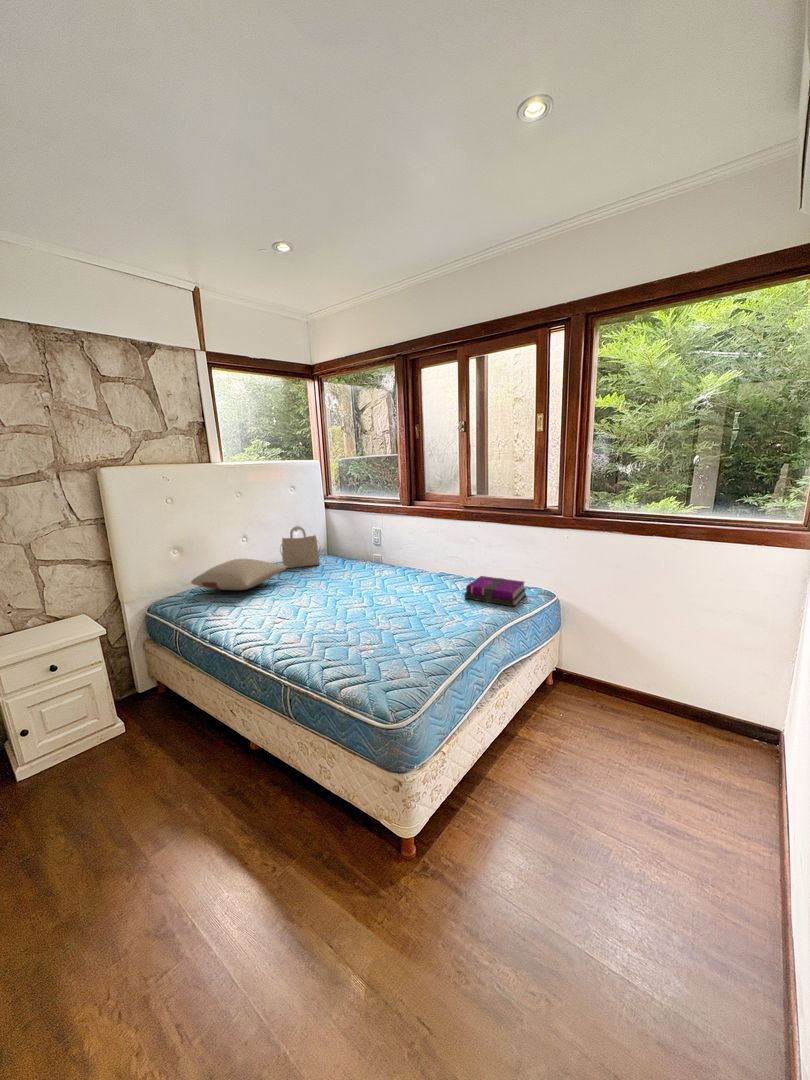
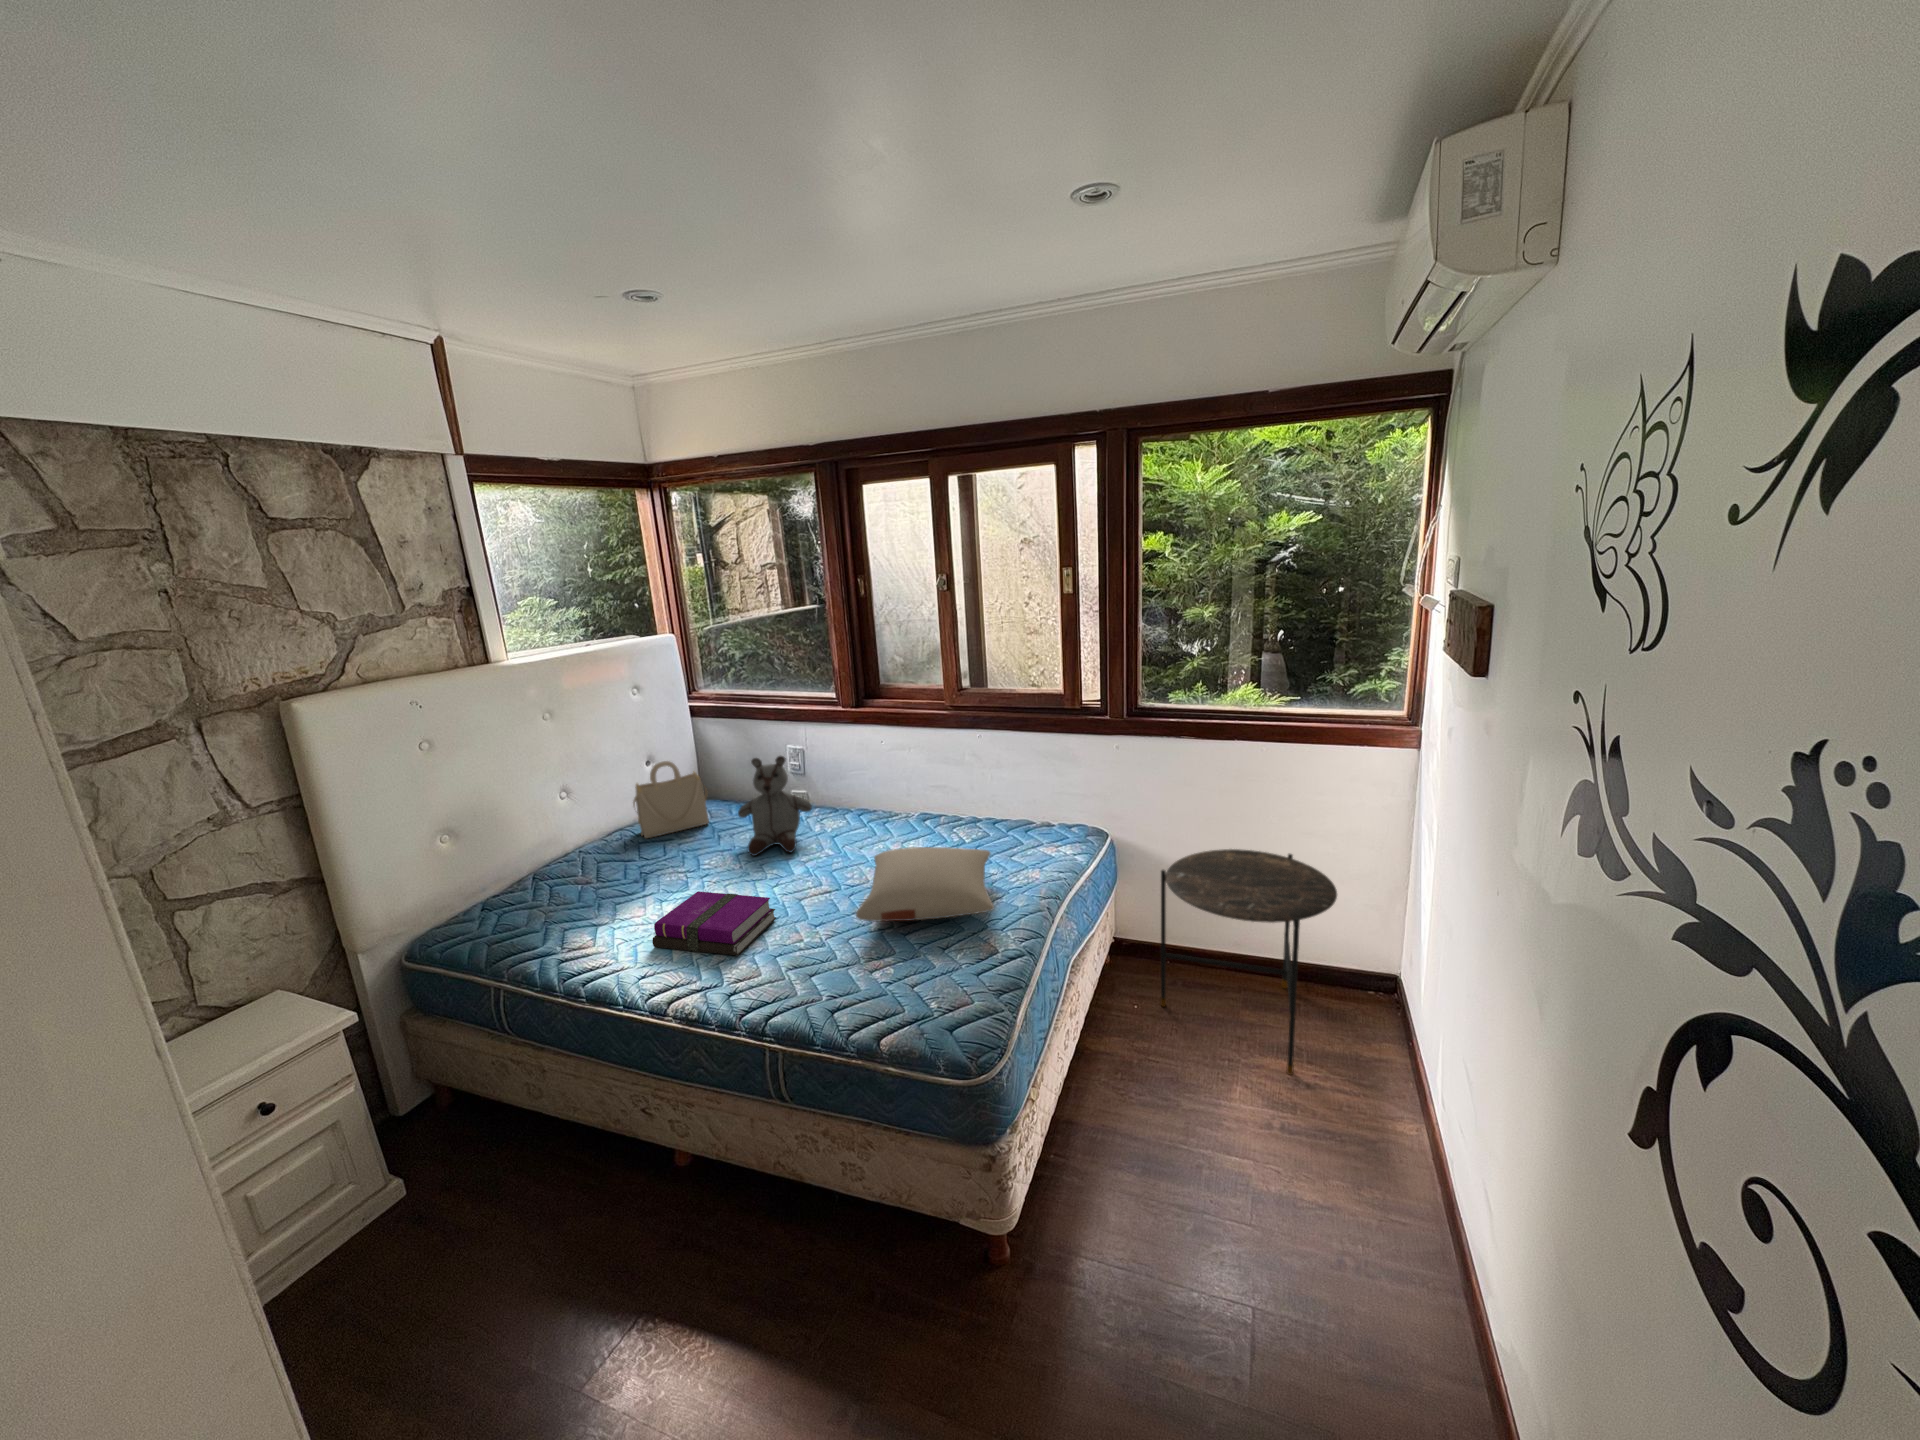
stuffed bear: none [329,525,370,583] -> present [738,756,812,856]
pillow: present [191,559,287,590] -> present [856,847,994,921]
notebook: present [464,576,526,606] -> present [652,891,776,955]
side table: none [583,614,735,792] -> present [1160,849,1337,1075]

